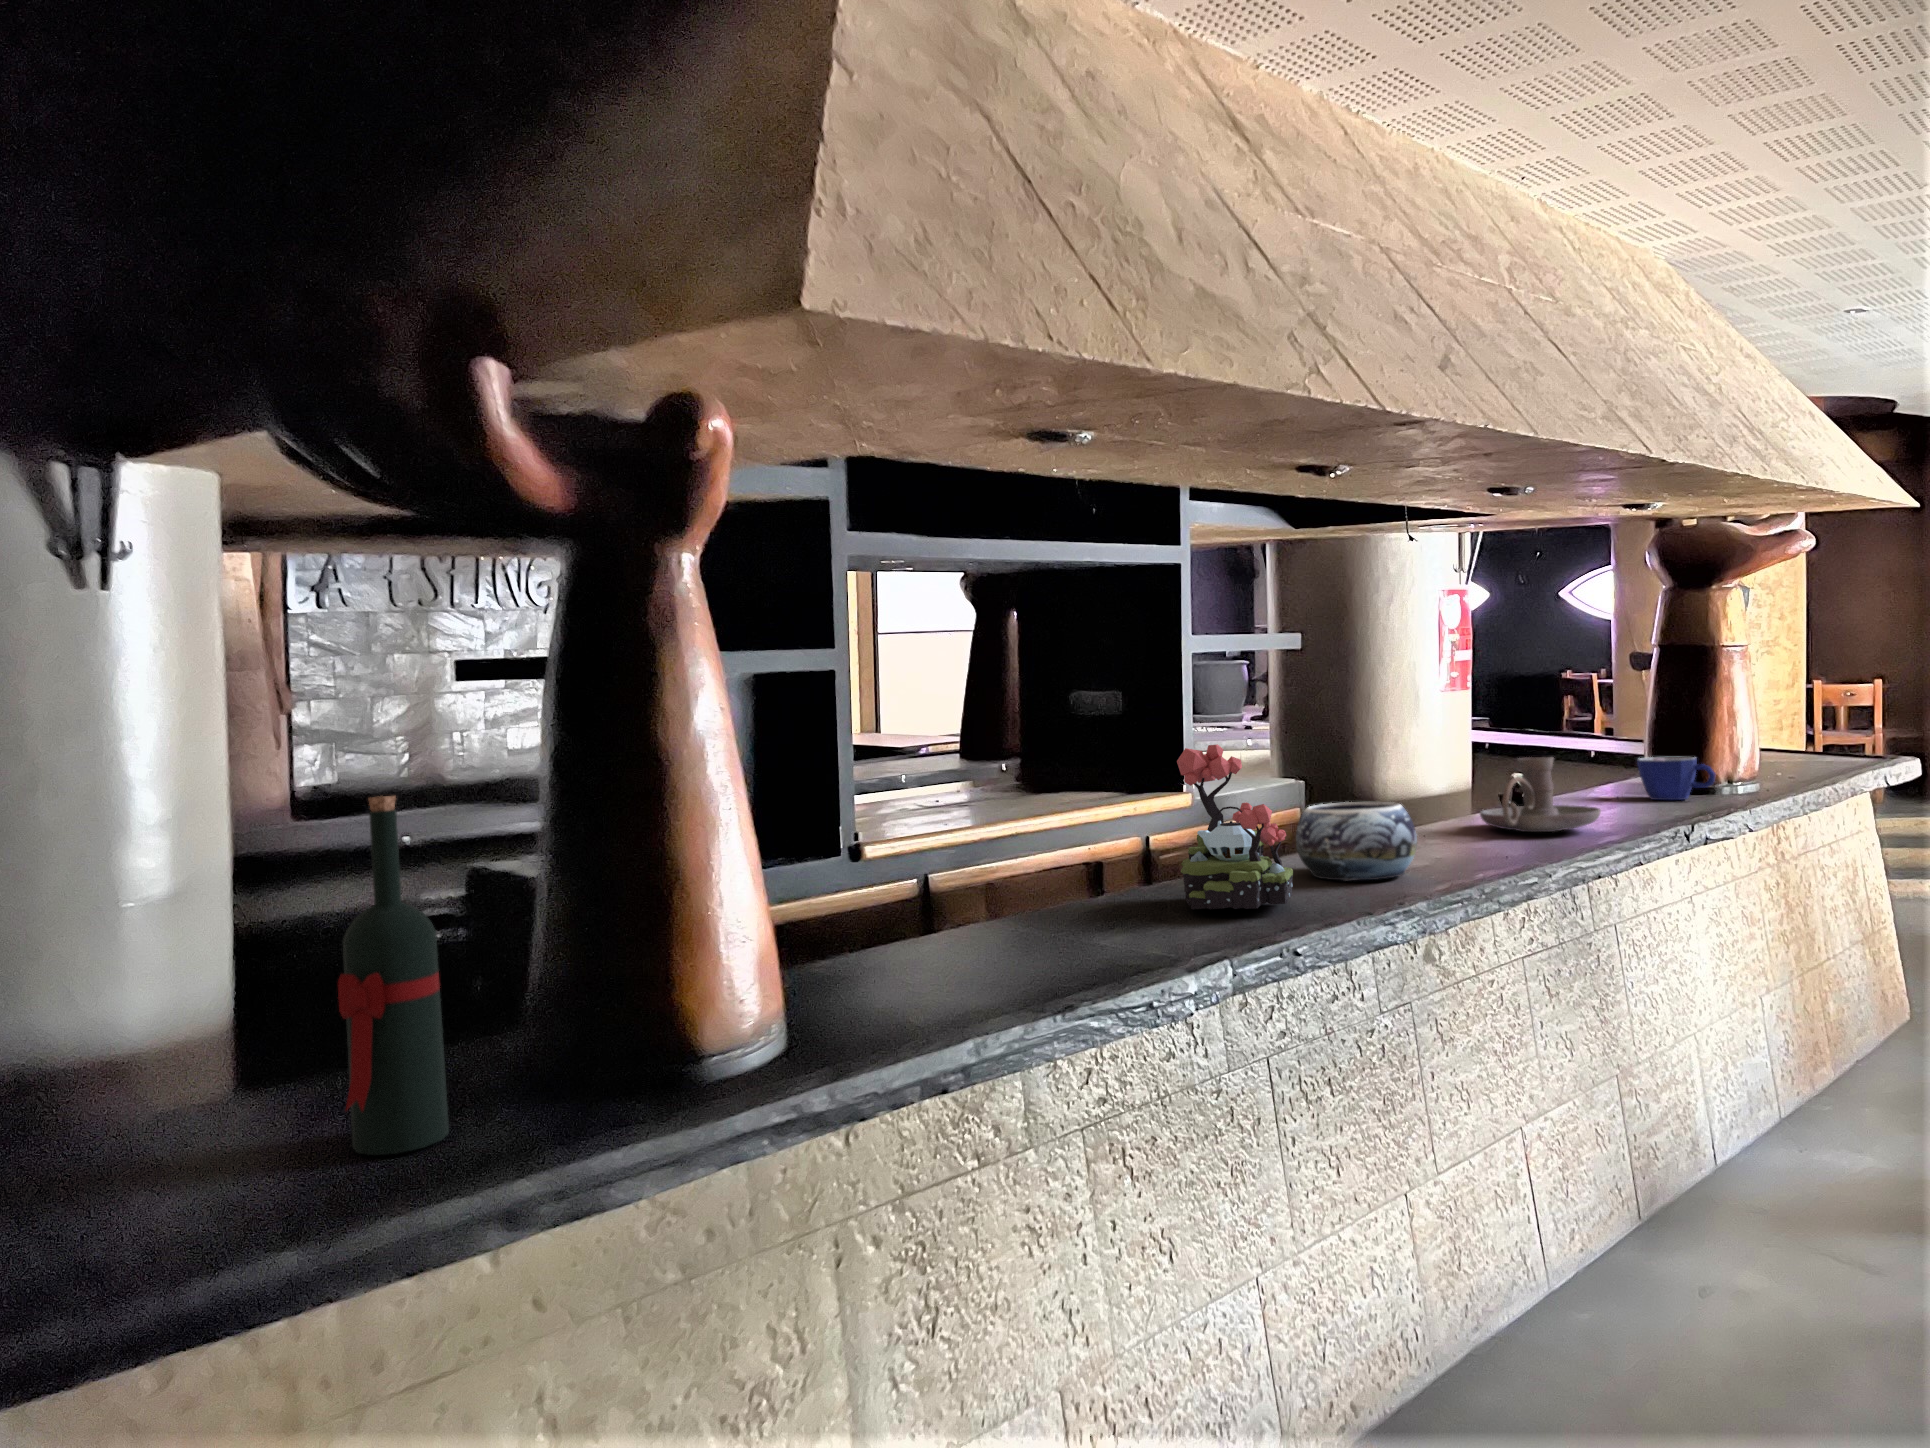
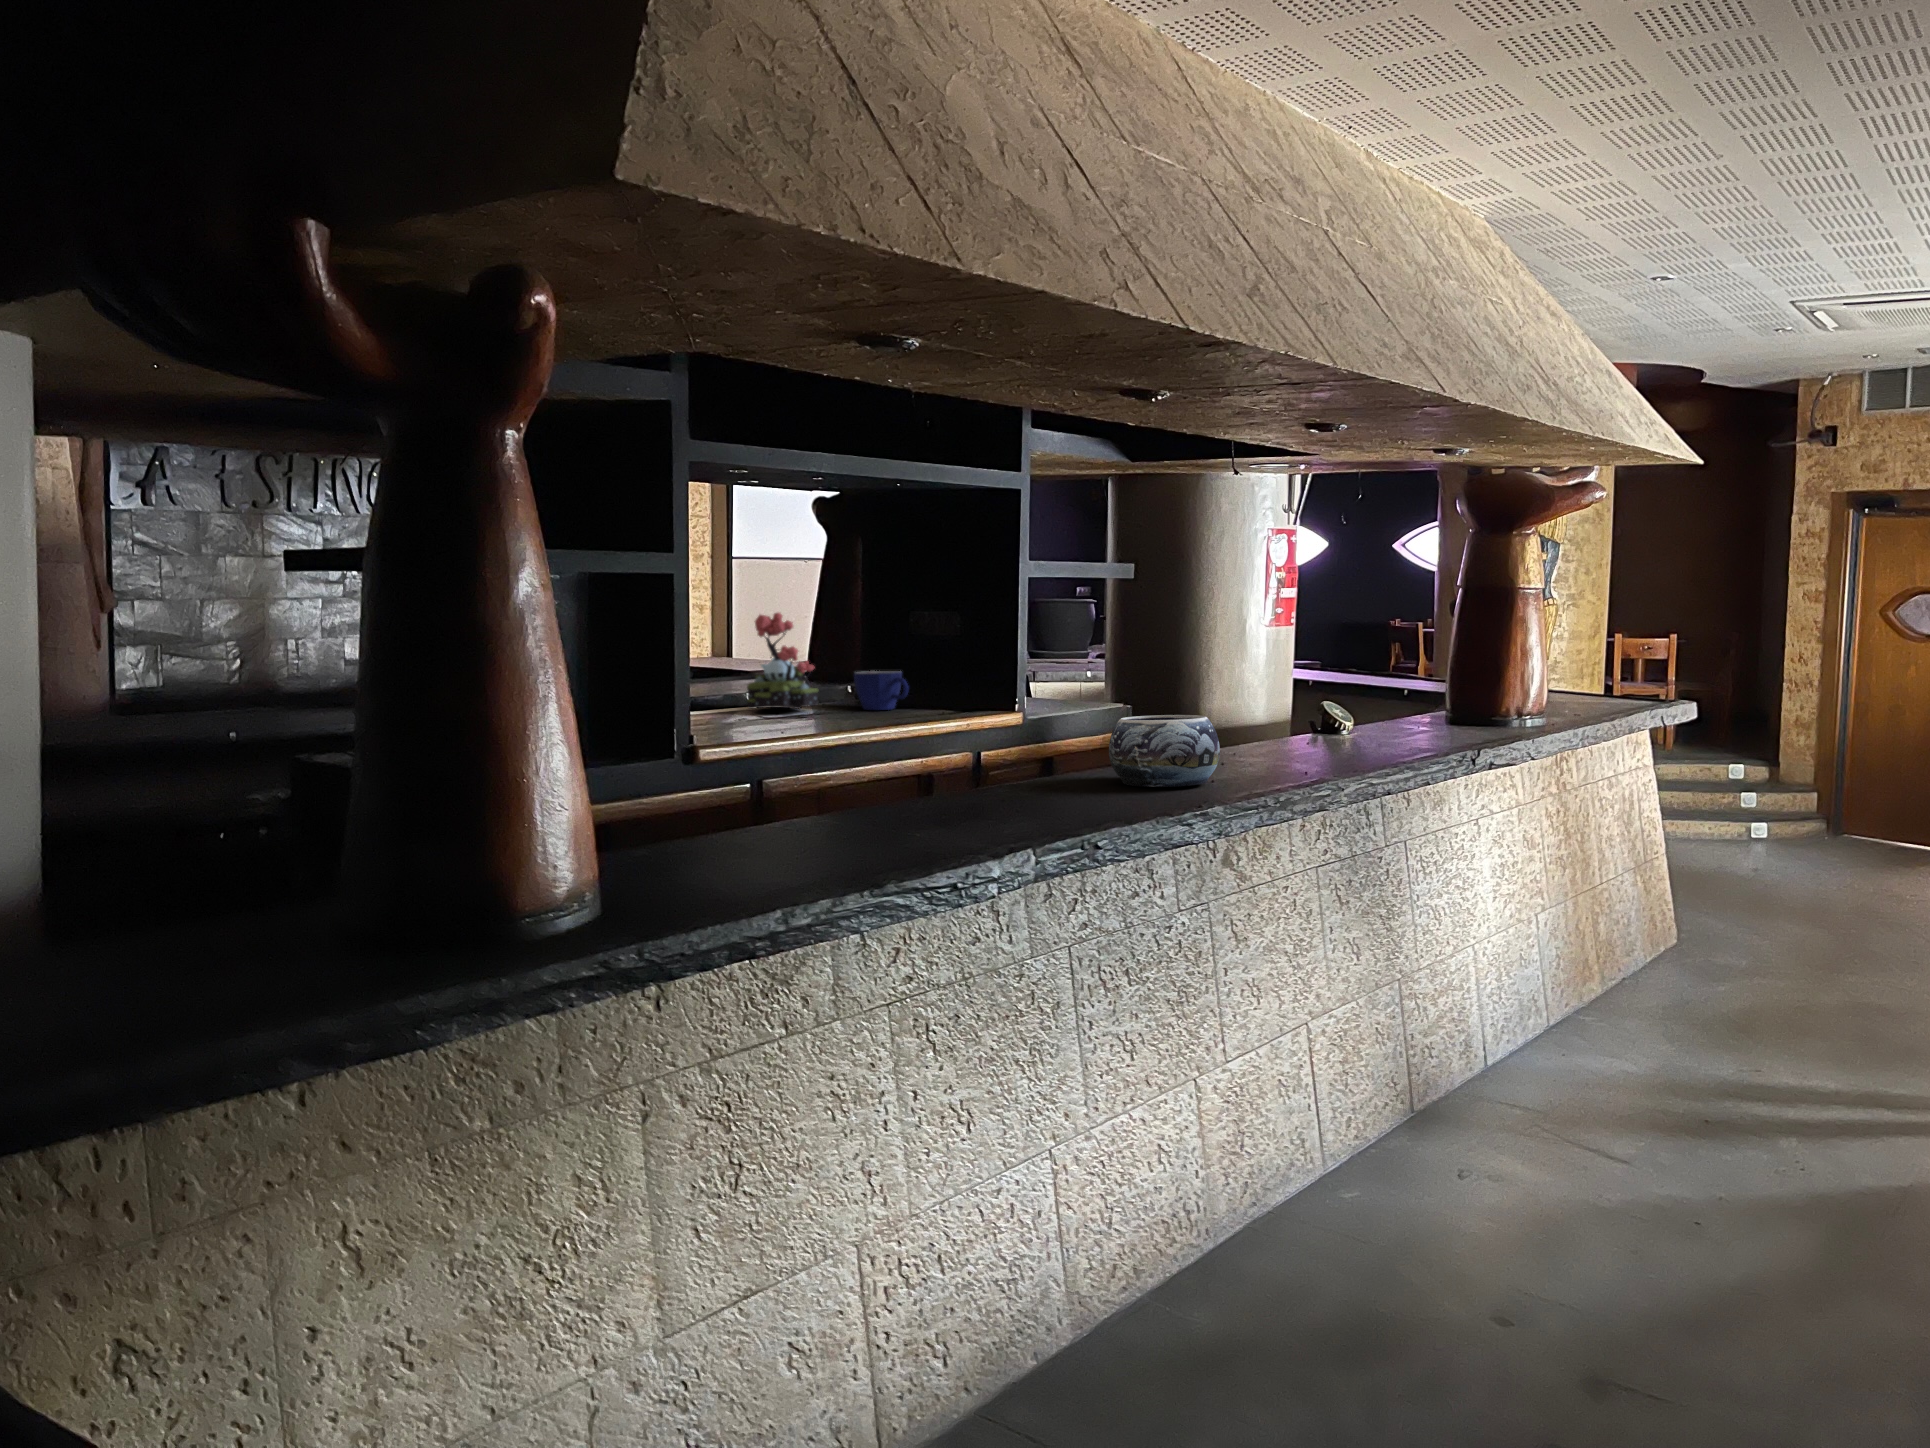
plant: present [1177,744,1293,910] -> present [747,613,818,709]
candle holder: present [1480,757,1601,832] -> none [1286,682,1394,752]
cup: present [1637,757,1715,800] -> present [854,671,909,710]
wine bottle: present [338,796,449,1155] -> none [142,648,256,994]

